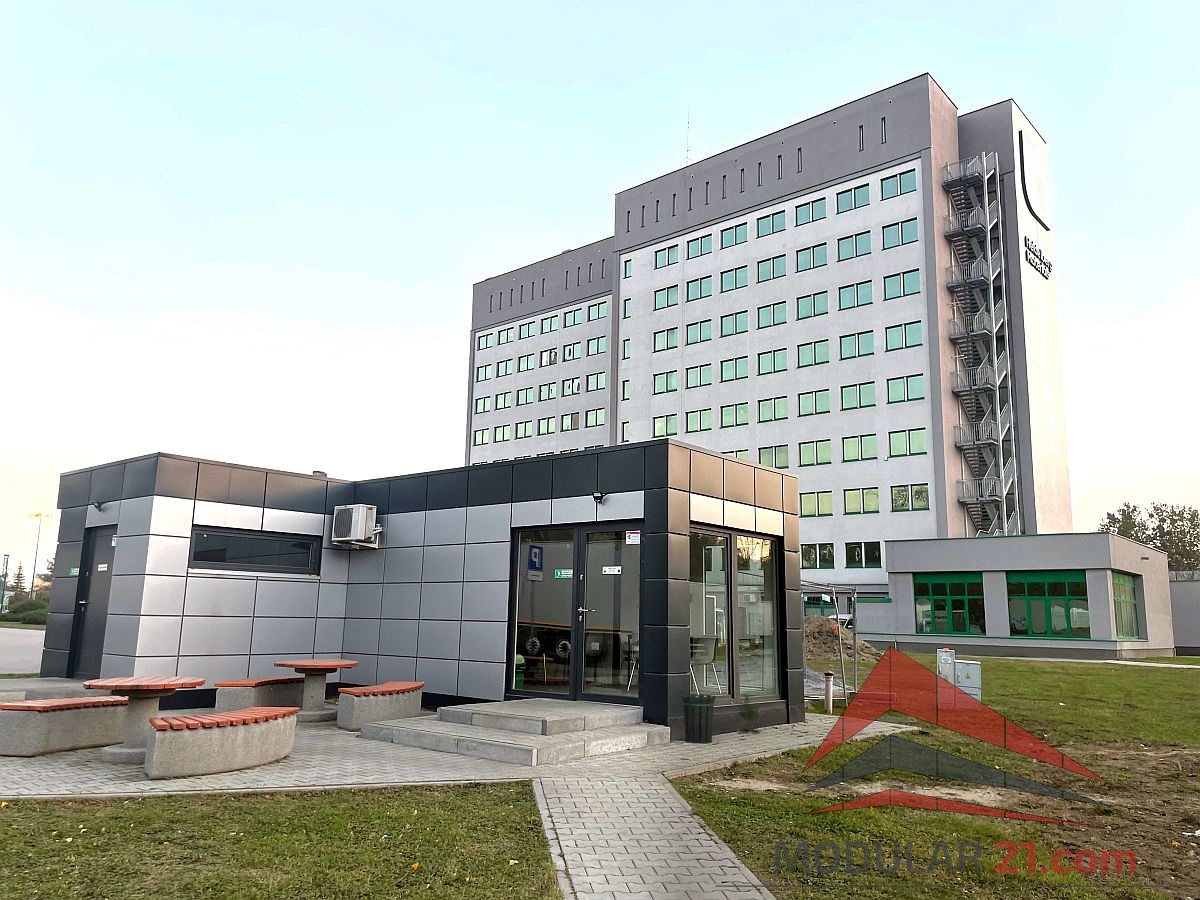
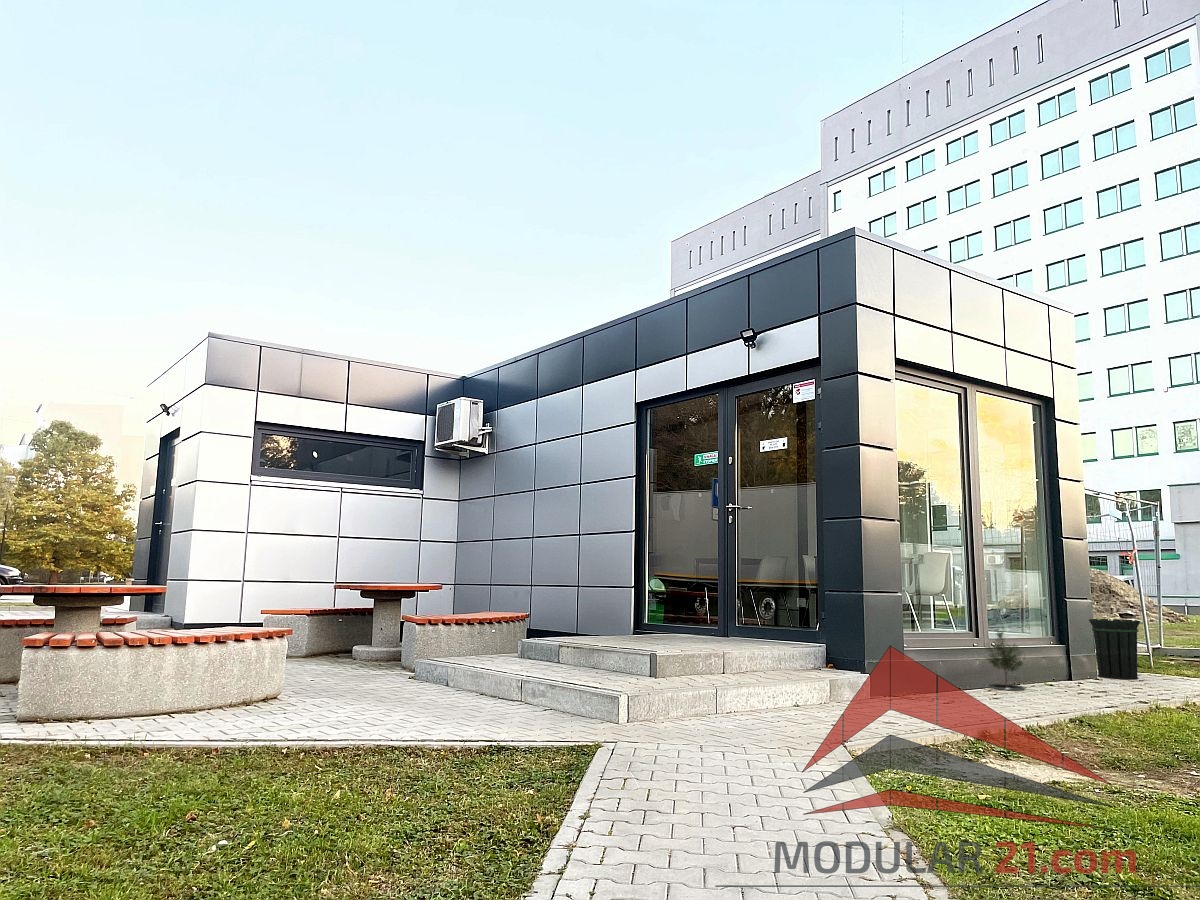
waste bin: present [681,694,716,743] -> present [1089,619,1140,679]

